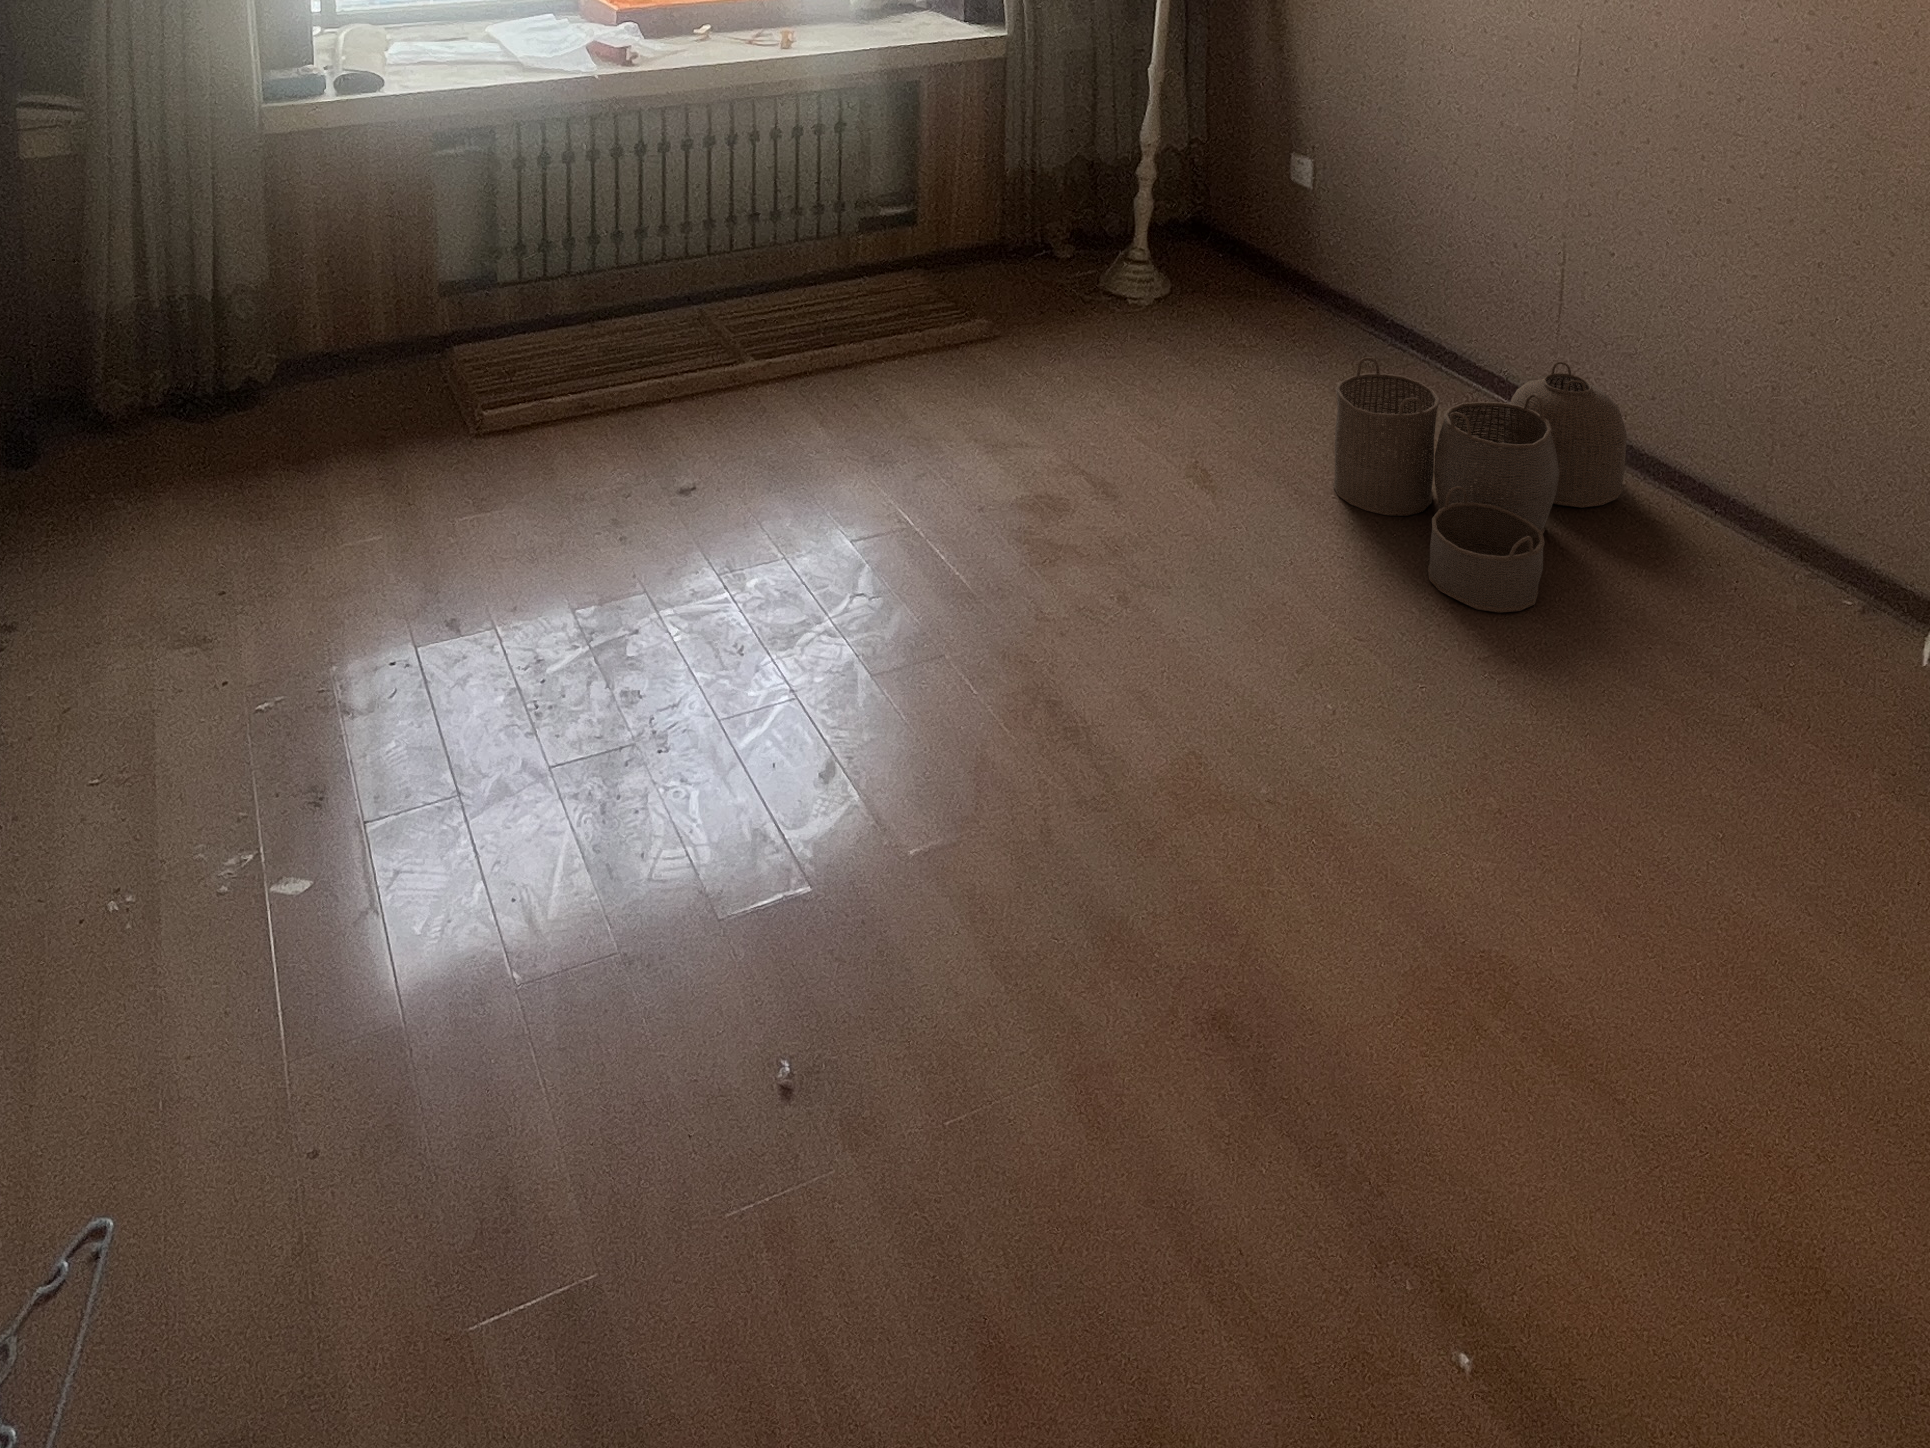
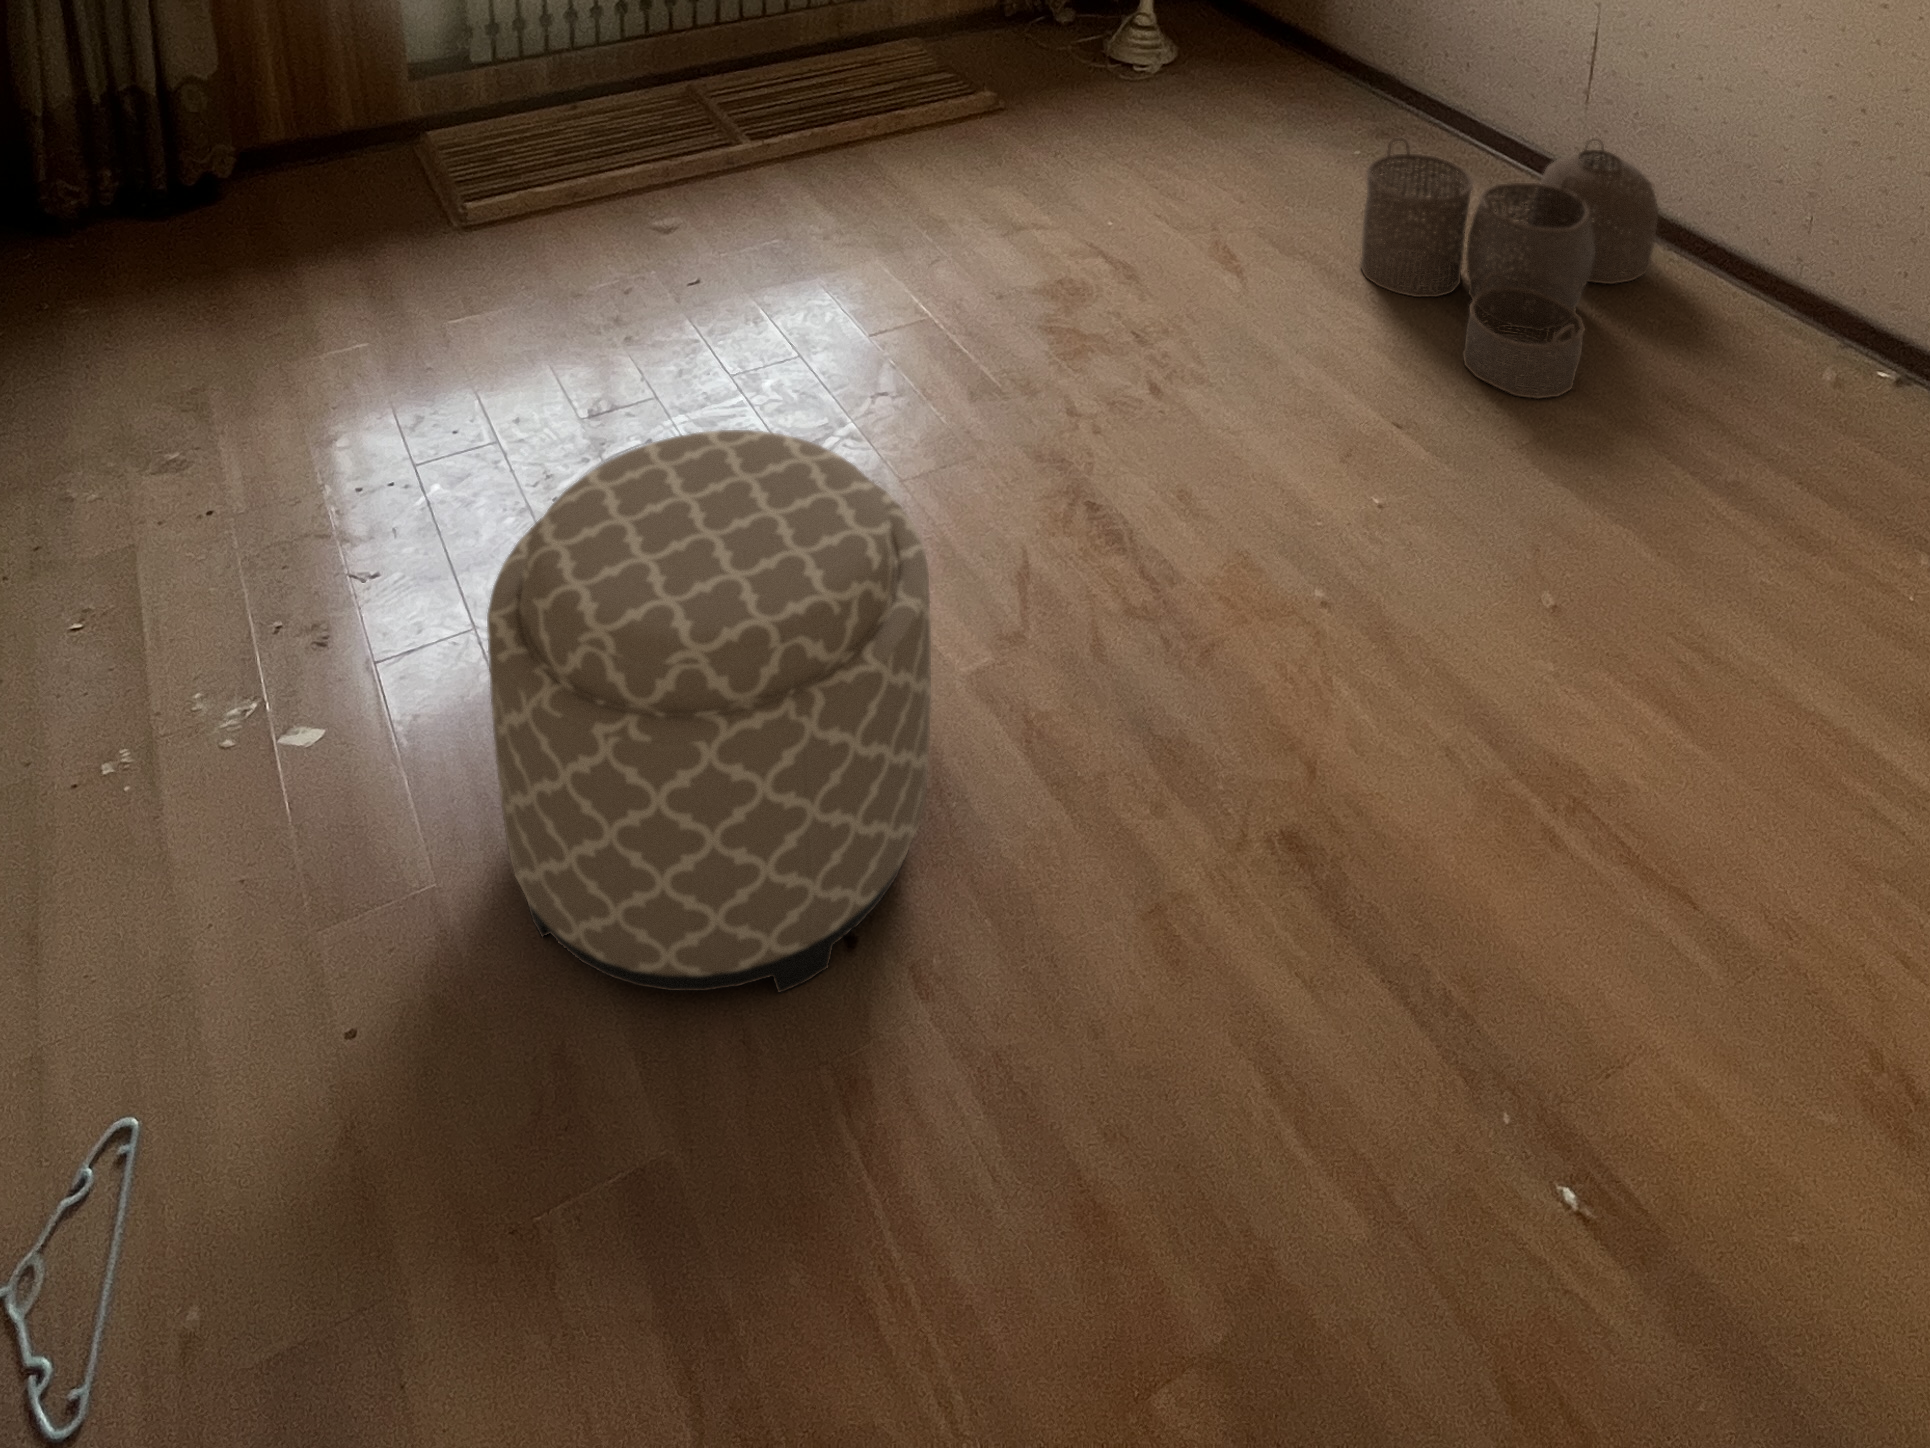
ottoman: none [464,585,873,1135] -> present [487,430,931,993]

